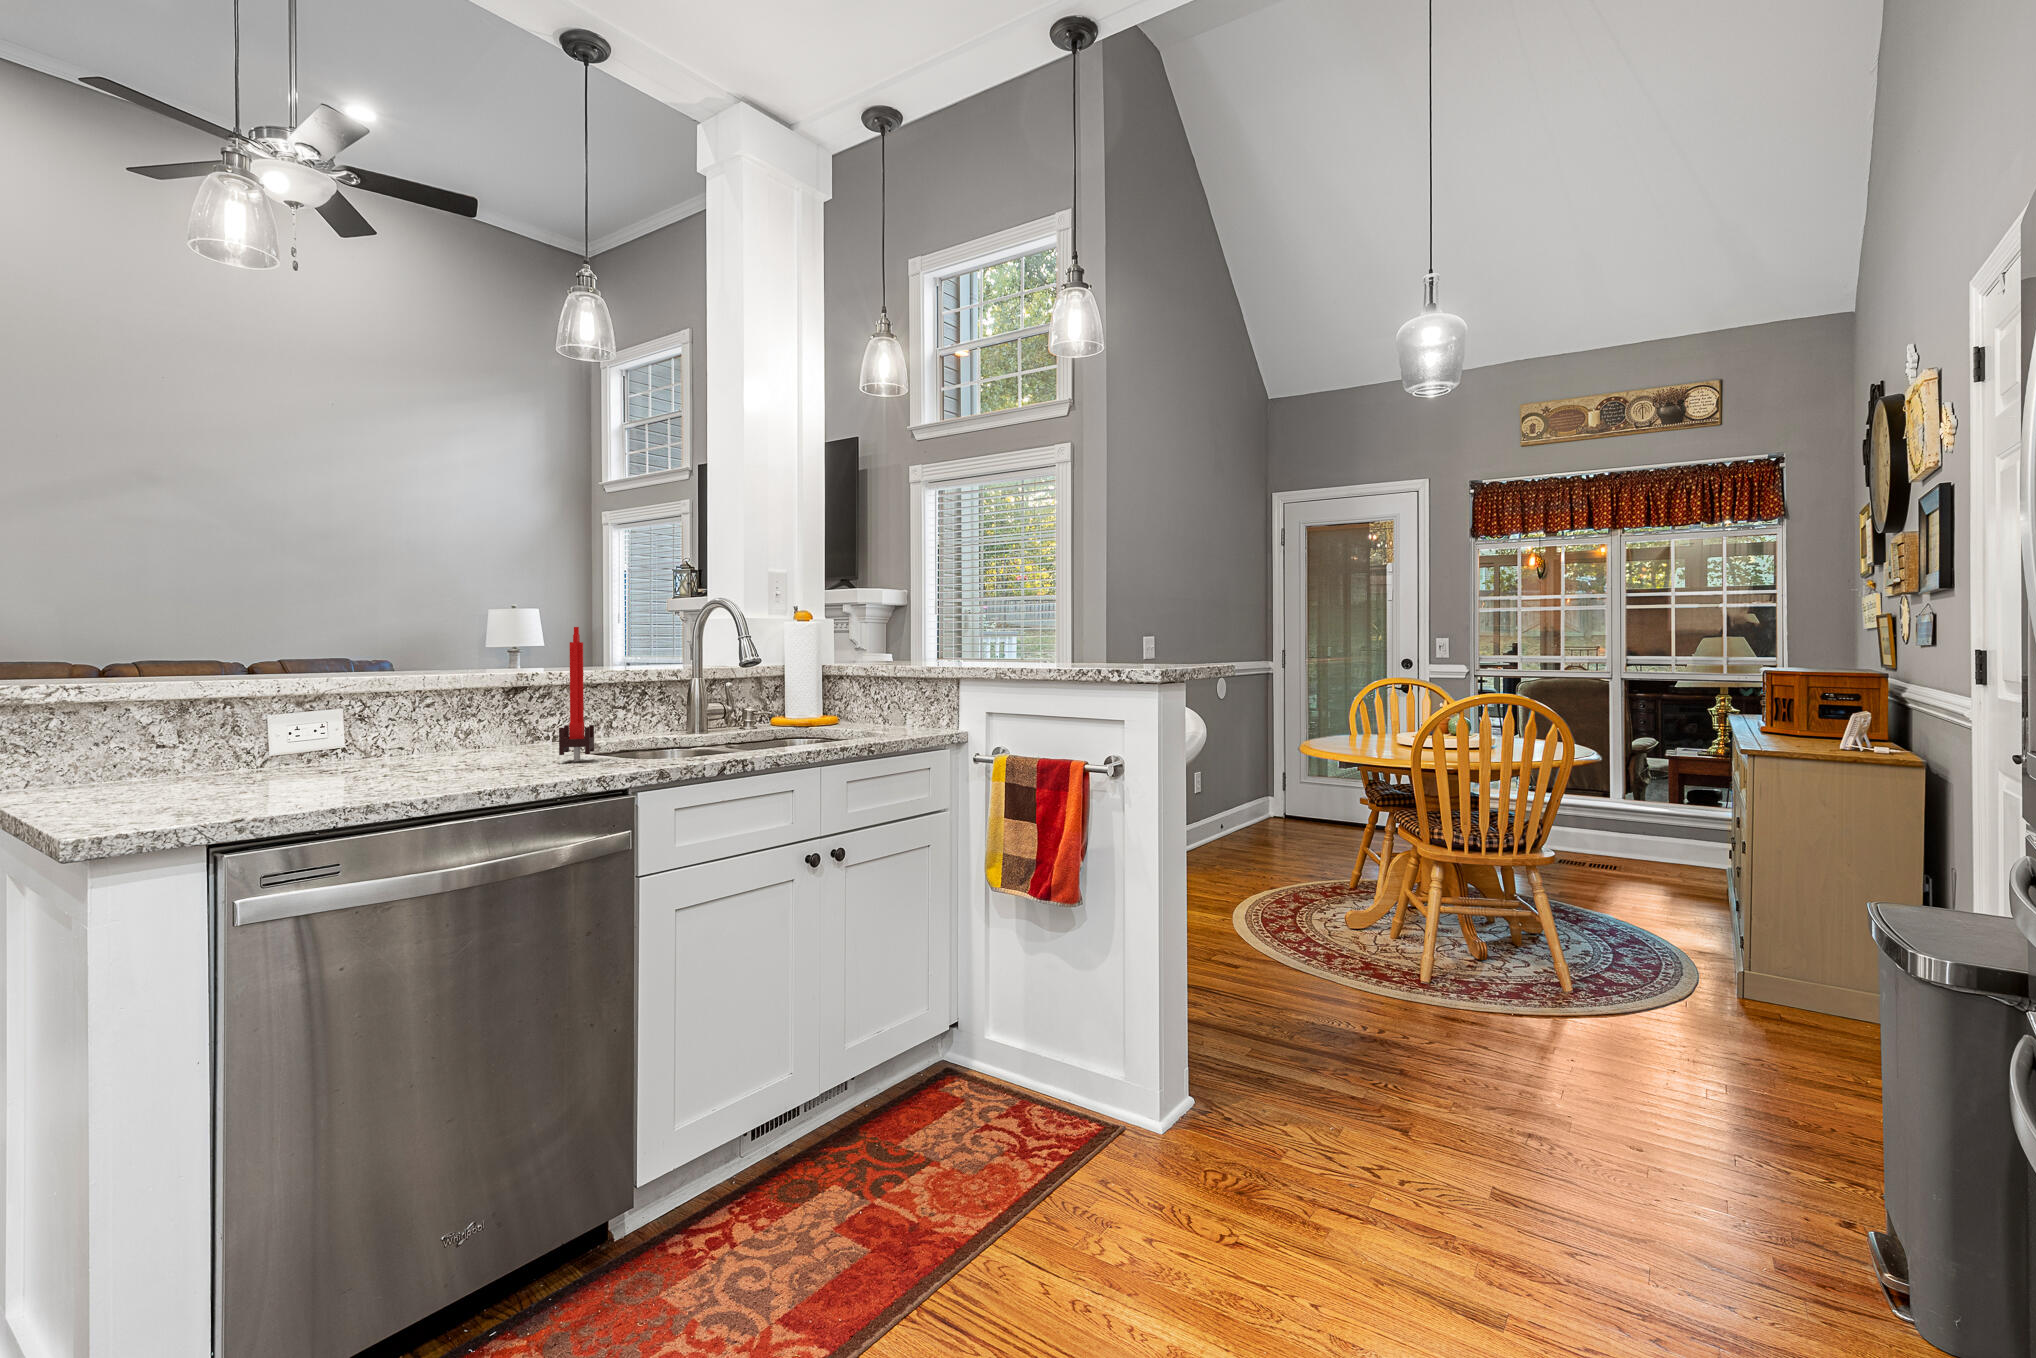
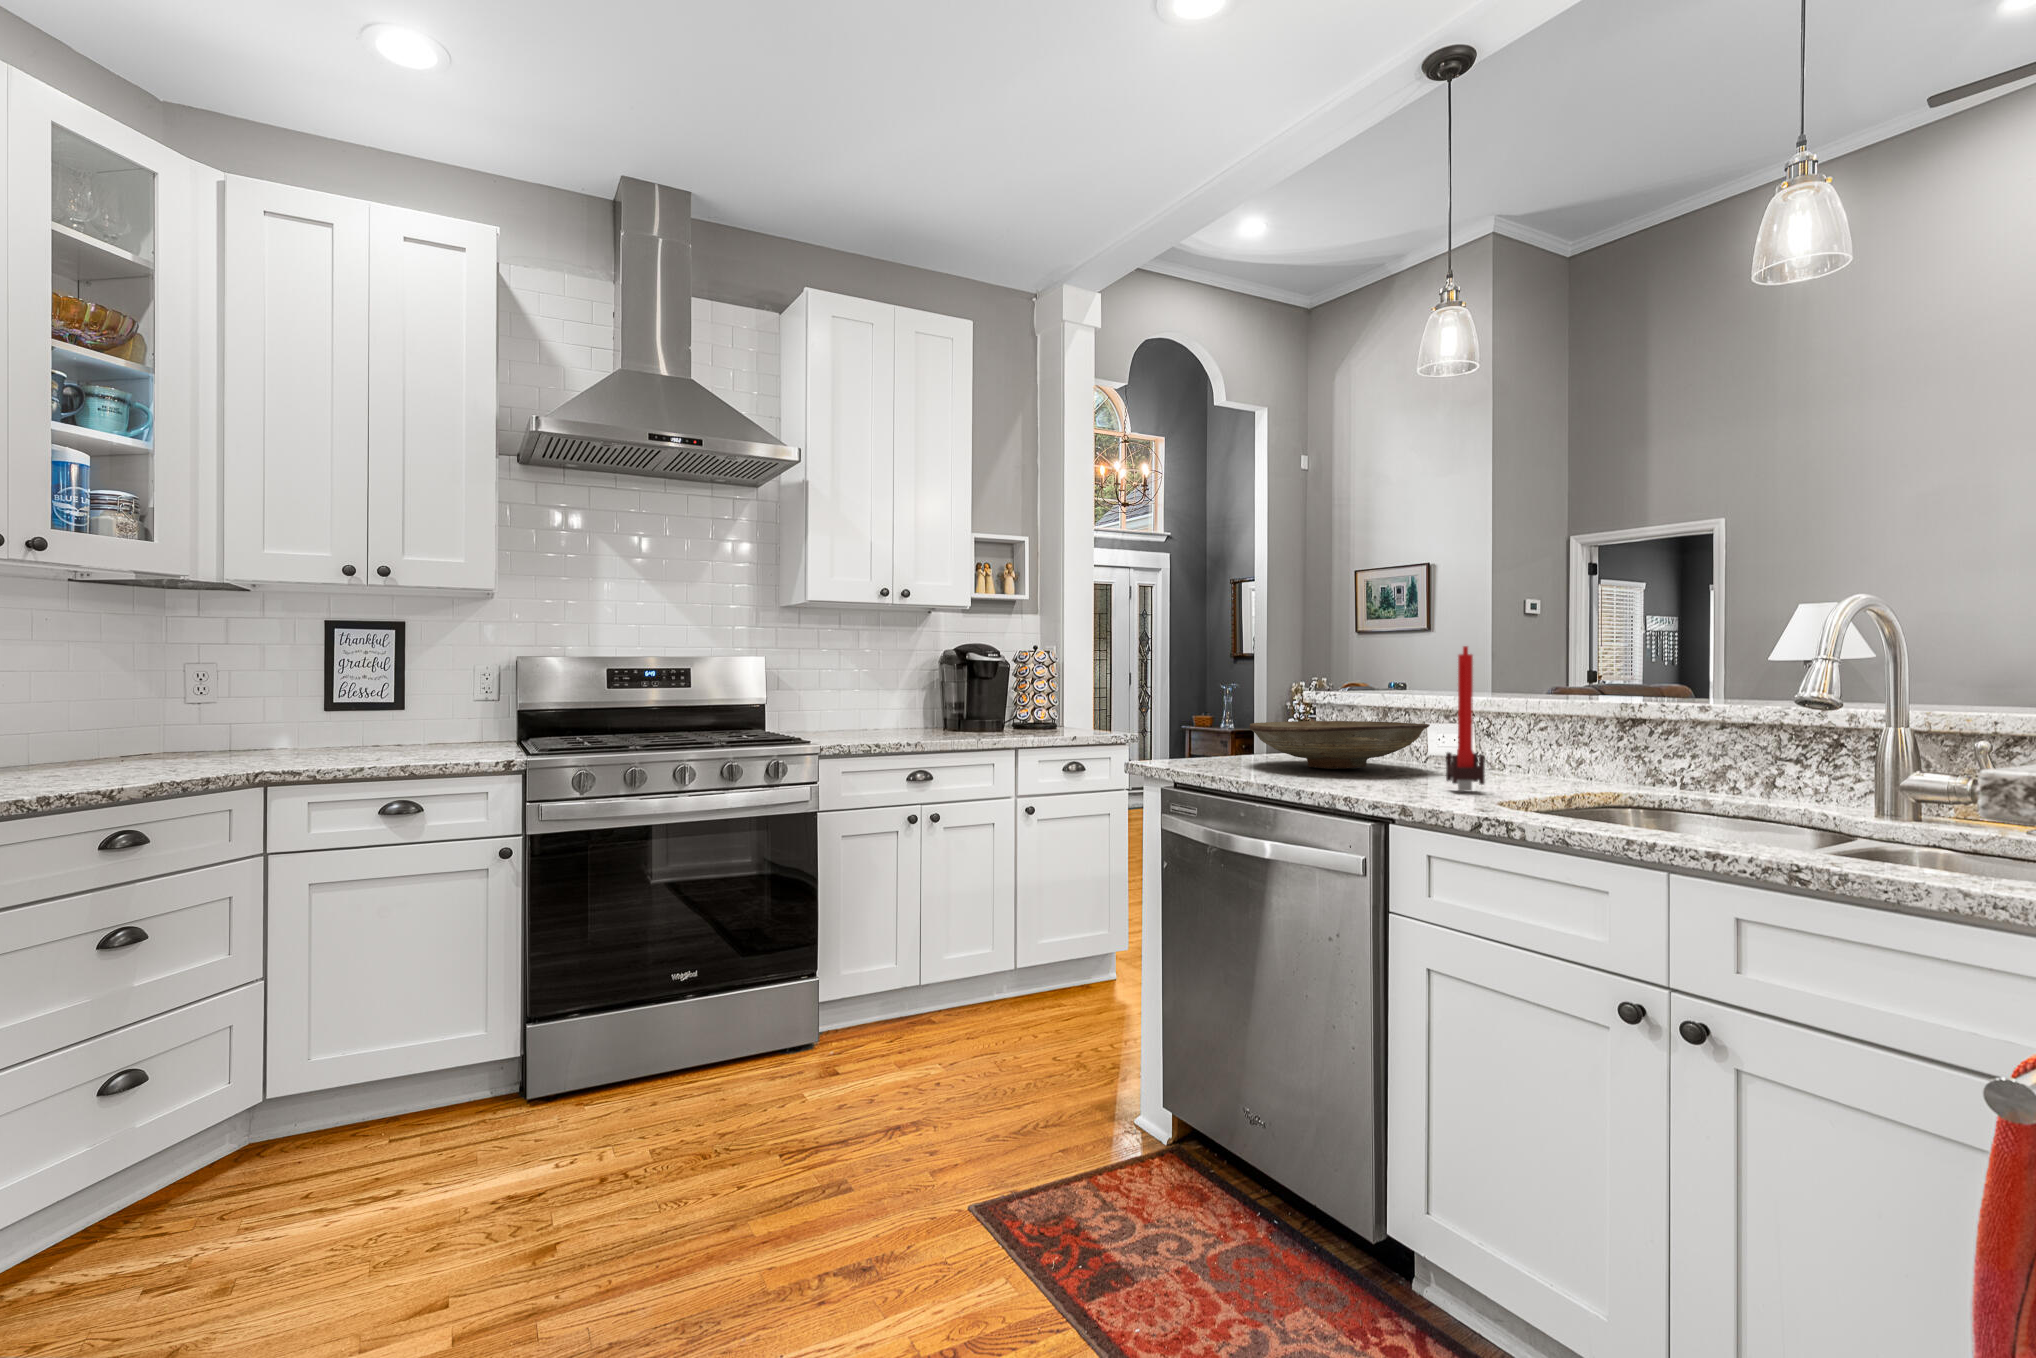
decorative bowl: none [153,710,453,786] -> present [1250,721,1430,769]

